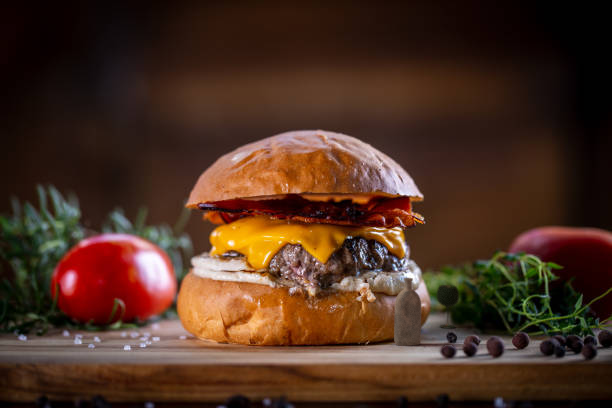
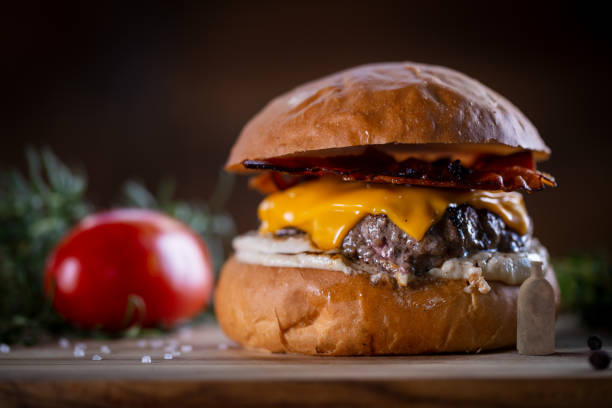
wine glass: present [436,285,459,329] -> none [565,273,598,333]

